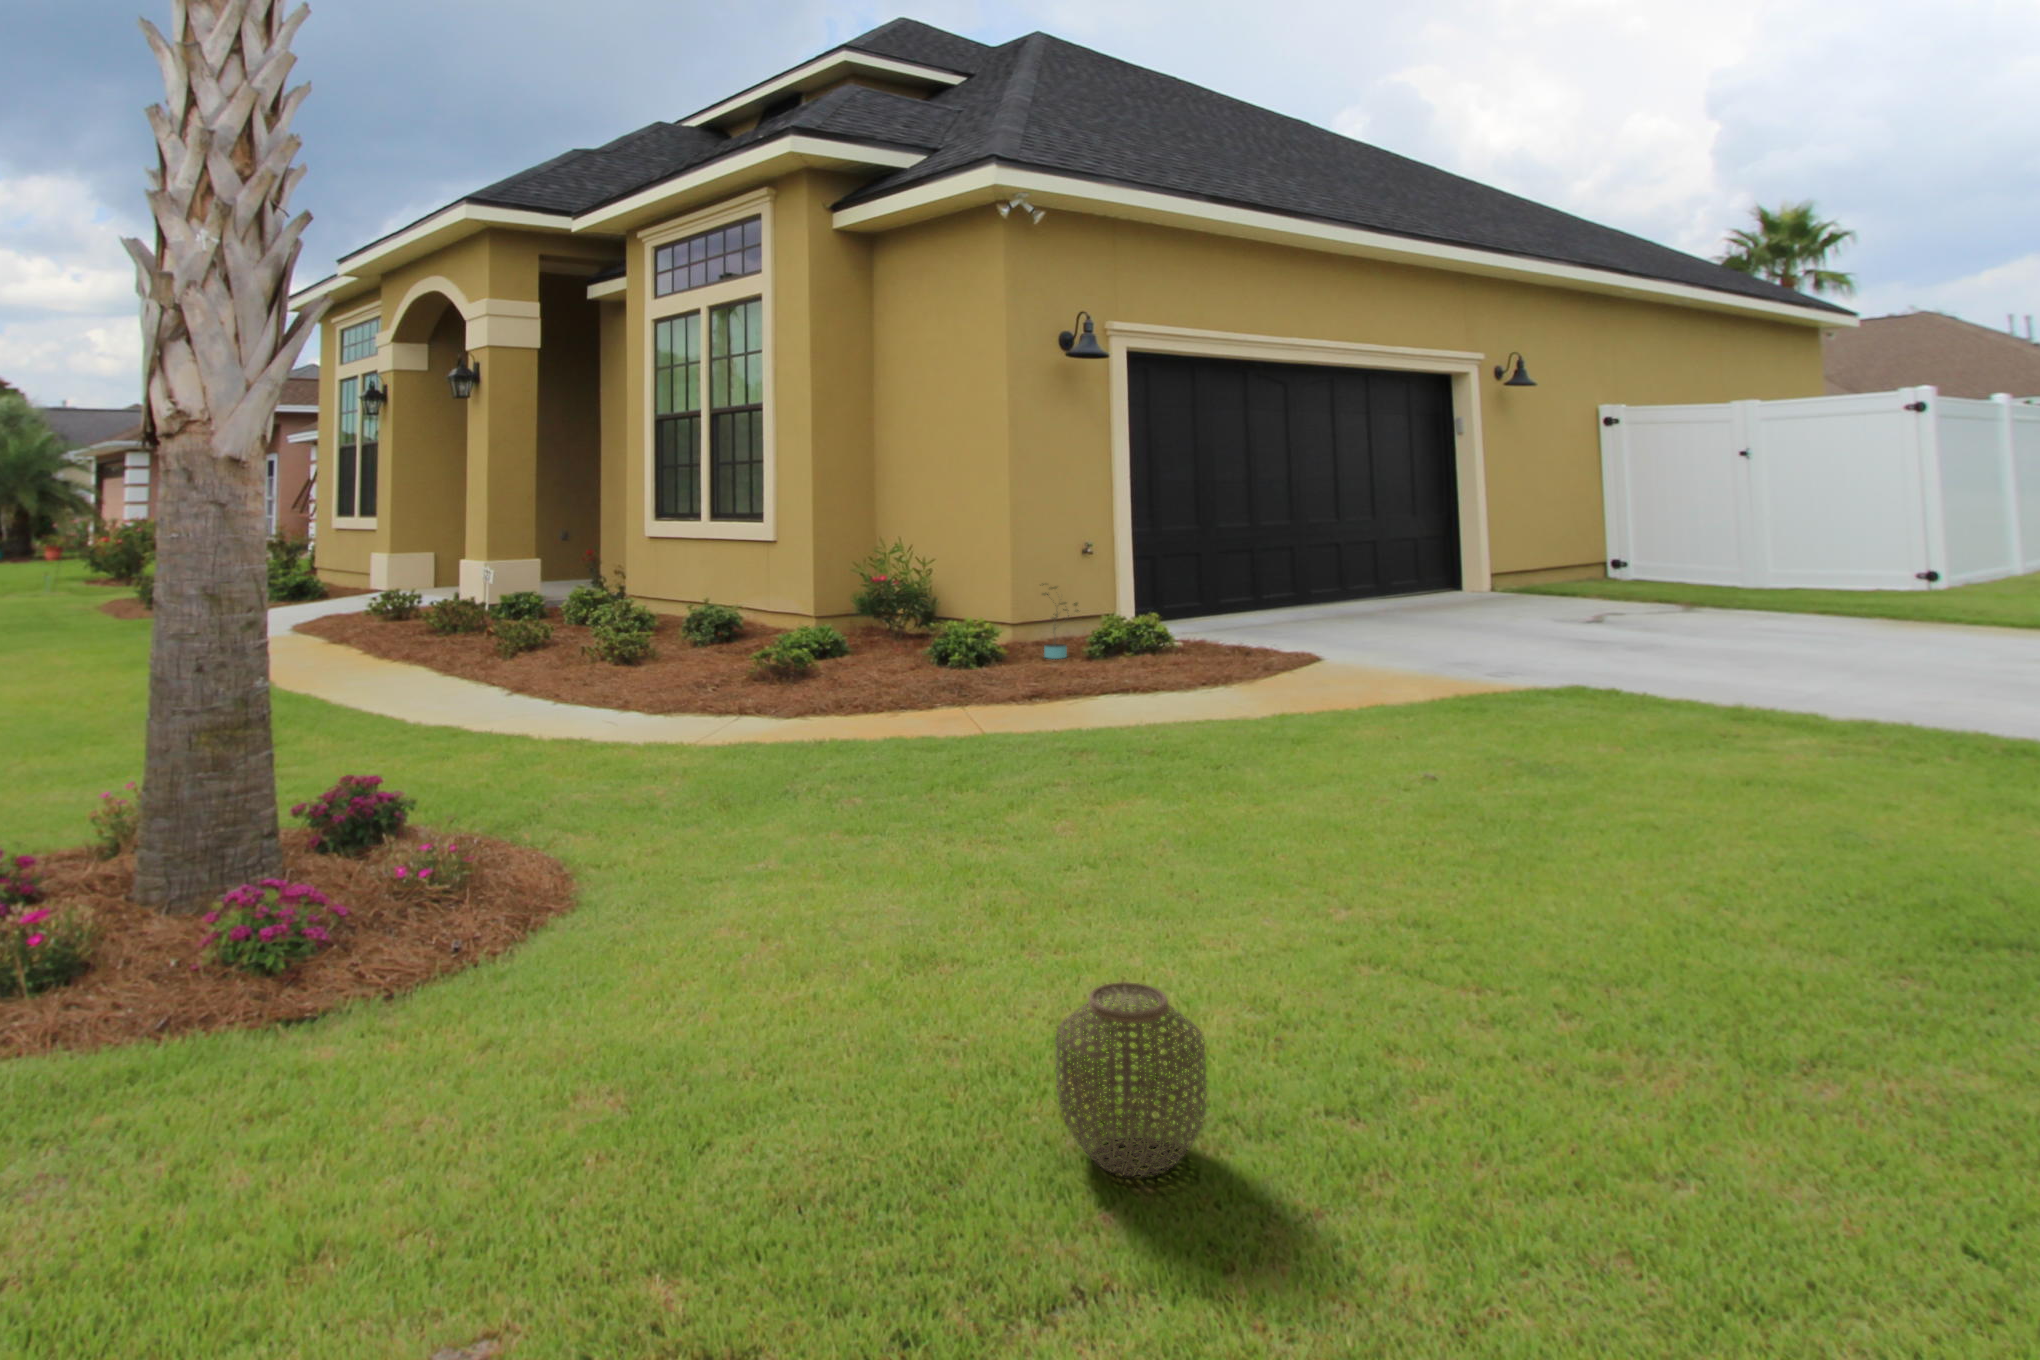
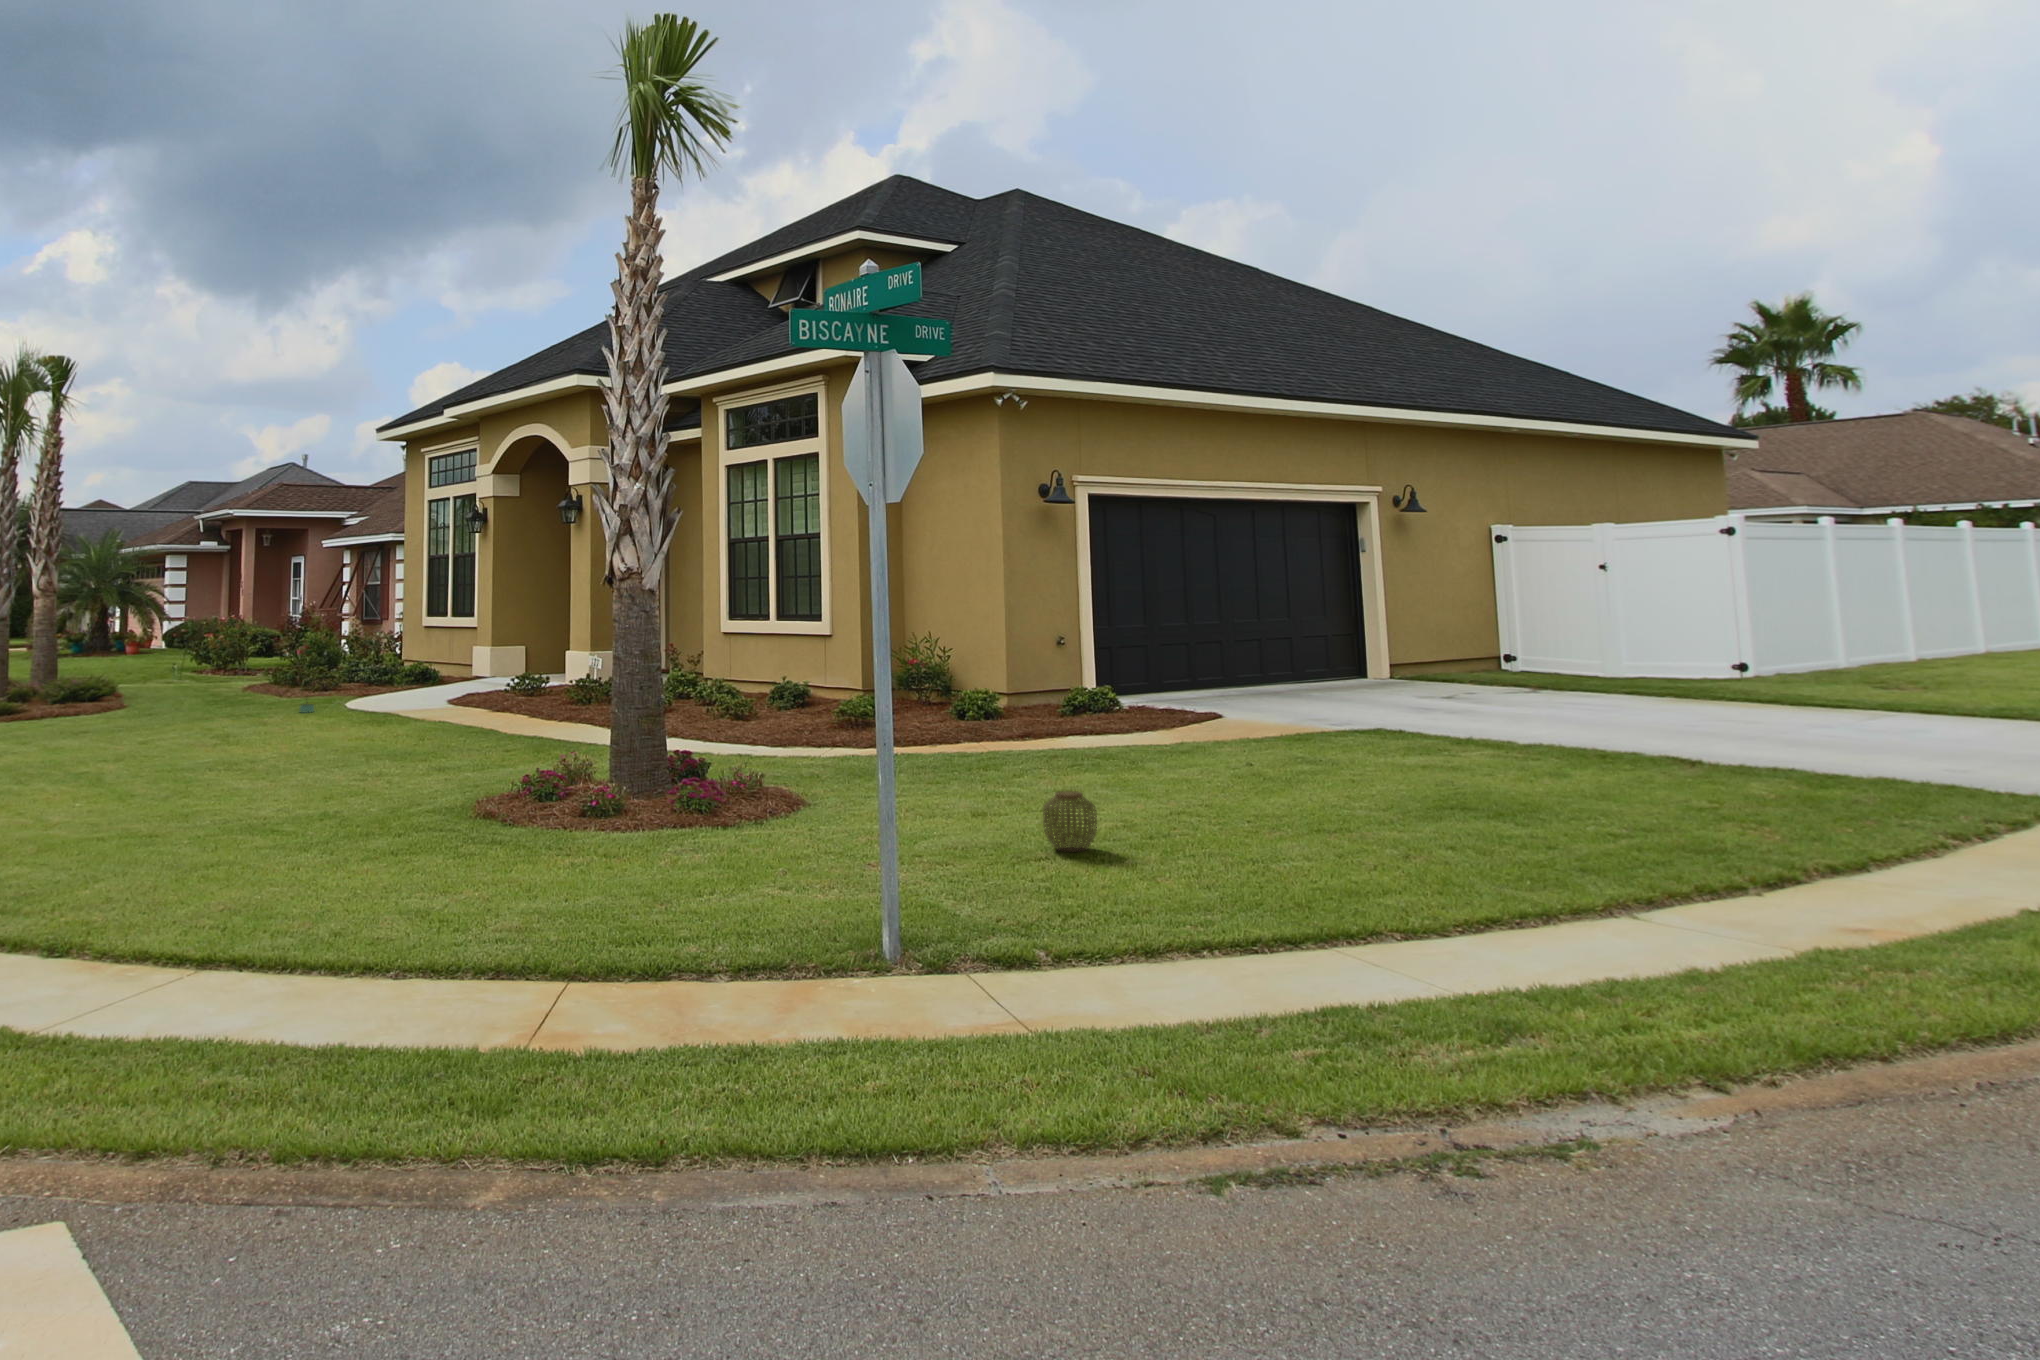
potted plant: present [1043,584,1078,659] -> present [300,678,314,713]

